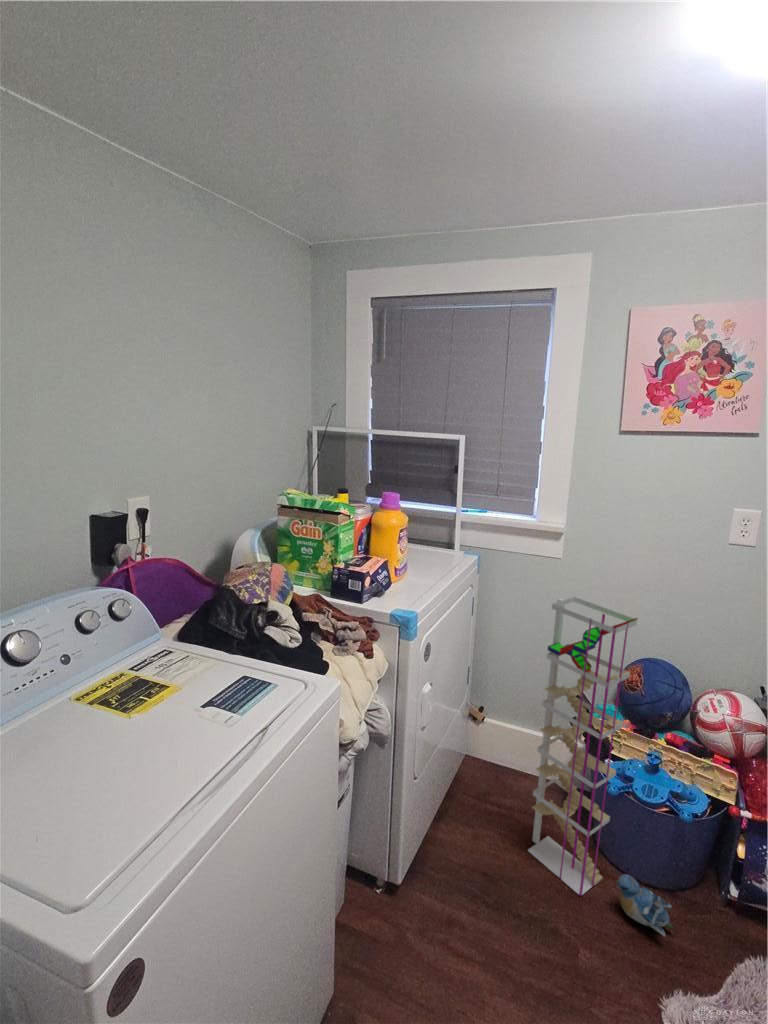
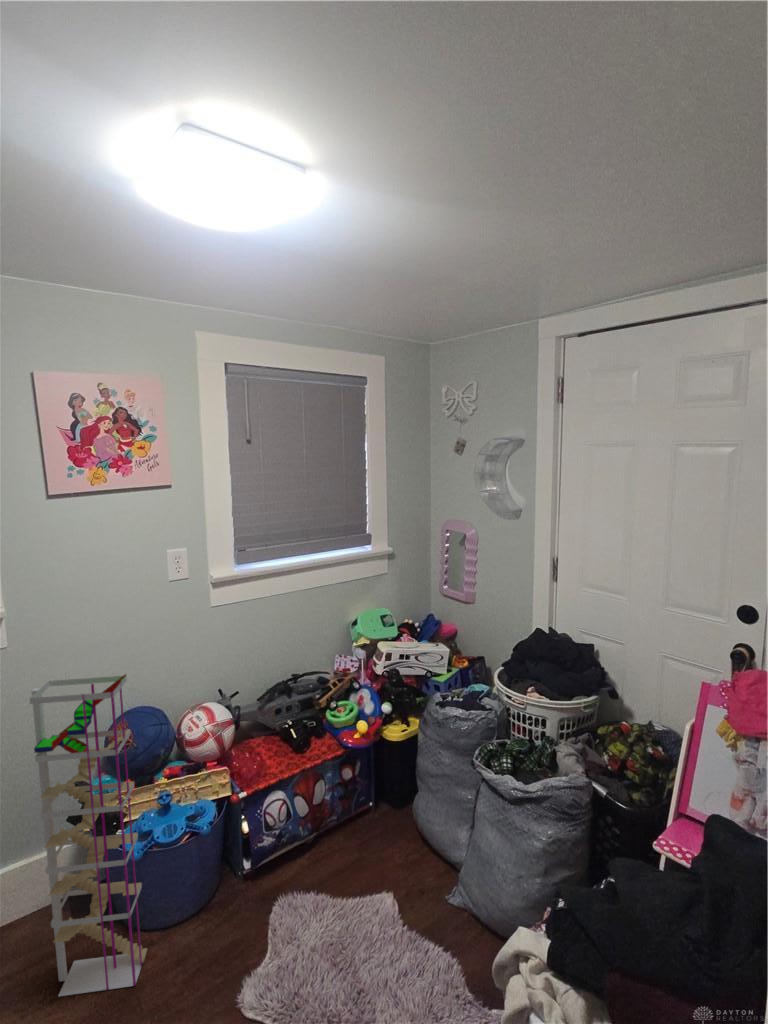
plush toy: present [616,874,676,936] -> none [164,917,223,959]

